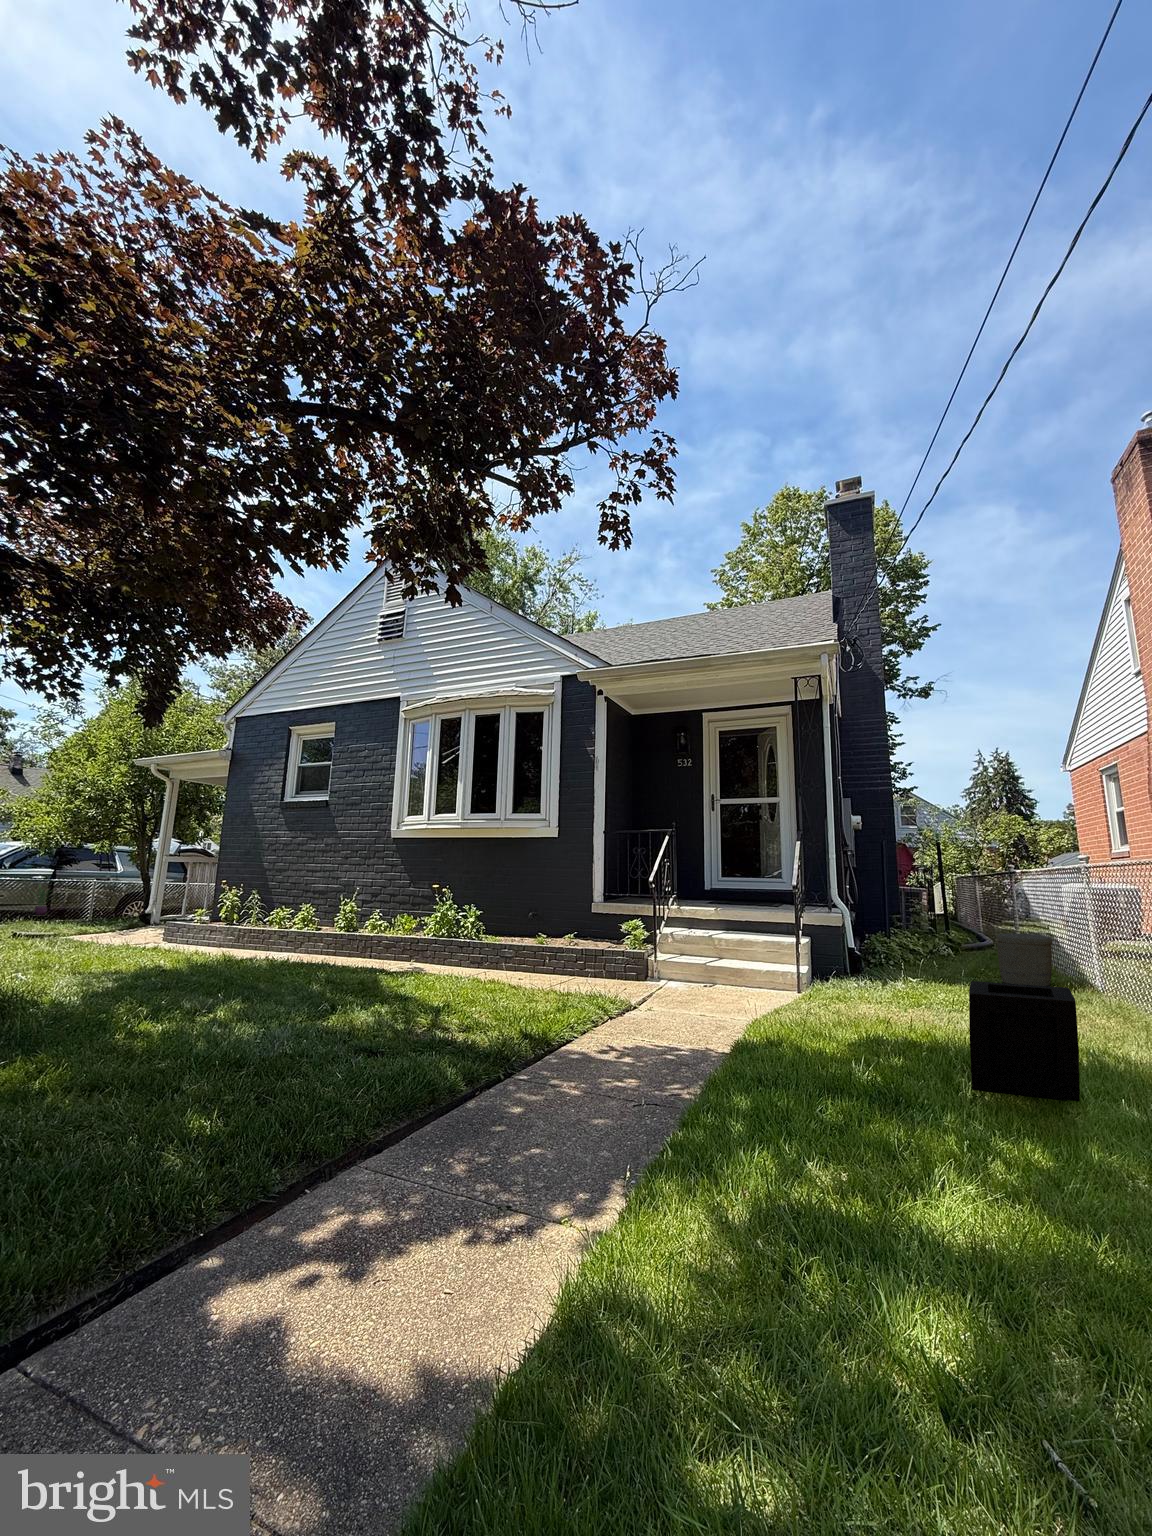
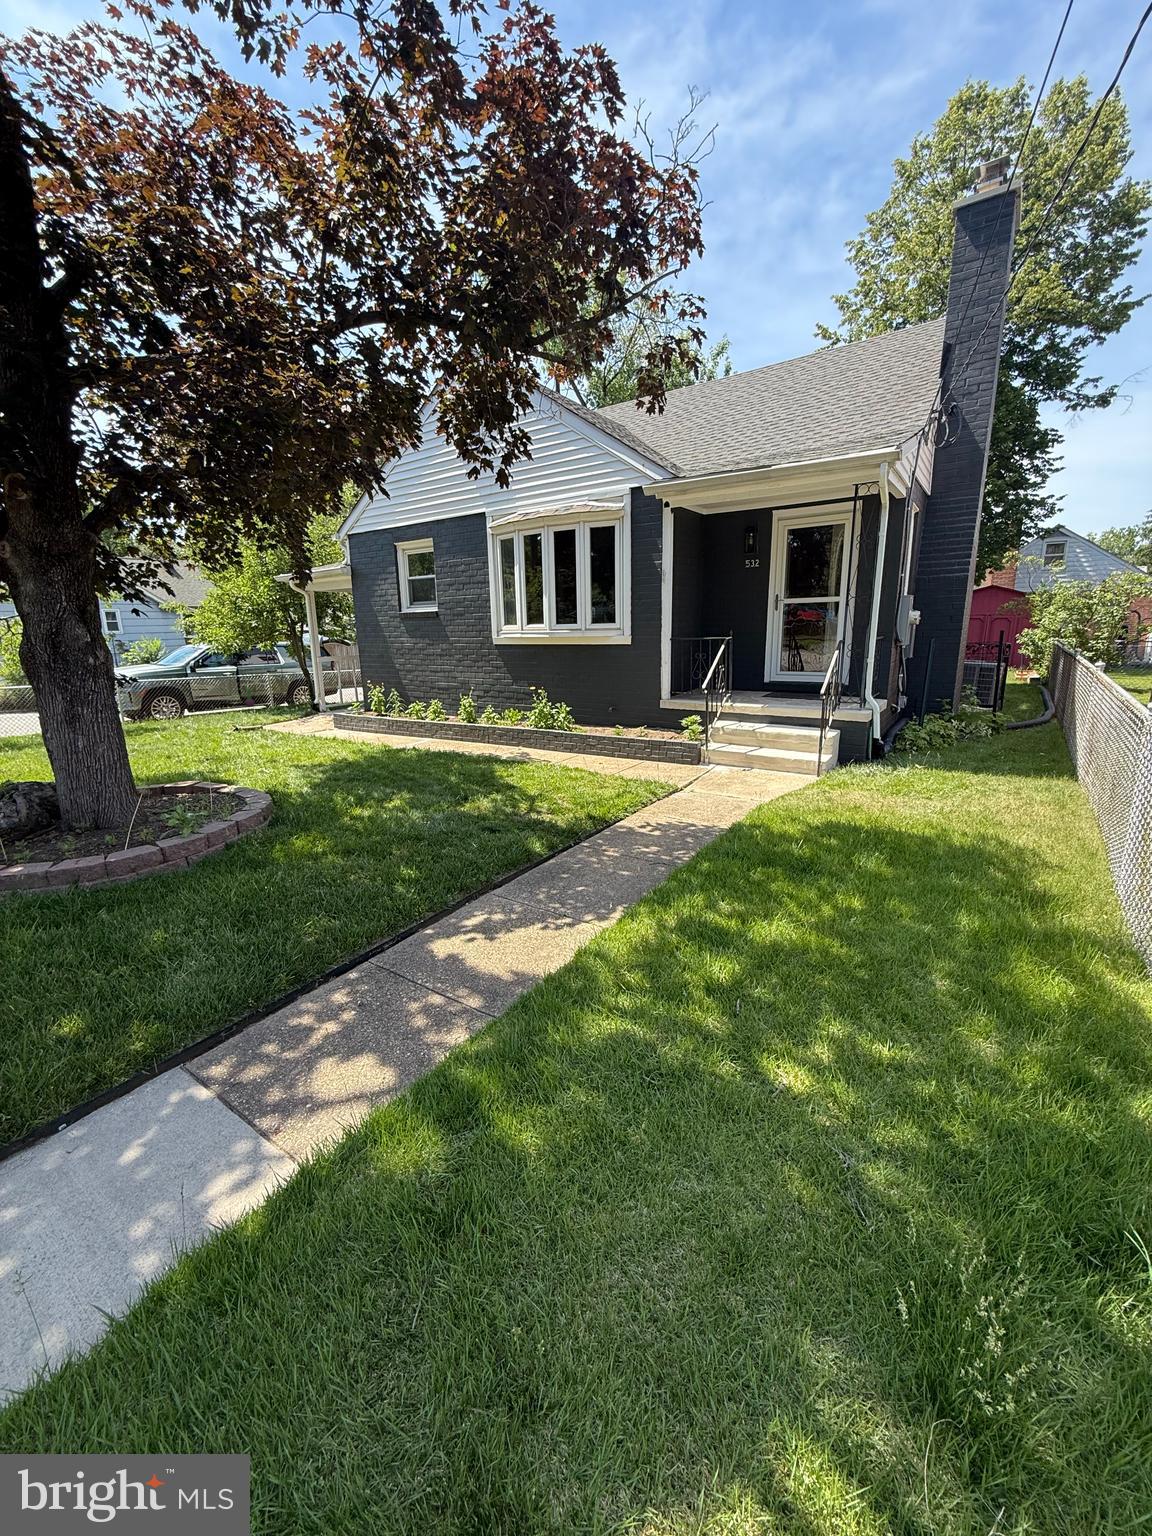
woven basket: present [997,933,1052,986] -> none [1020,725,1076,774]
wooden crate: present [969,981,1080,1101] -> none [1006,802,1137,927]

